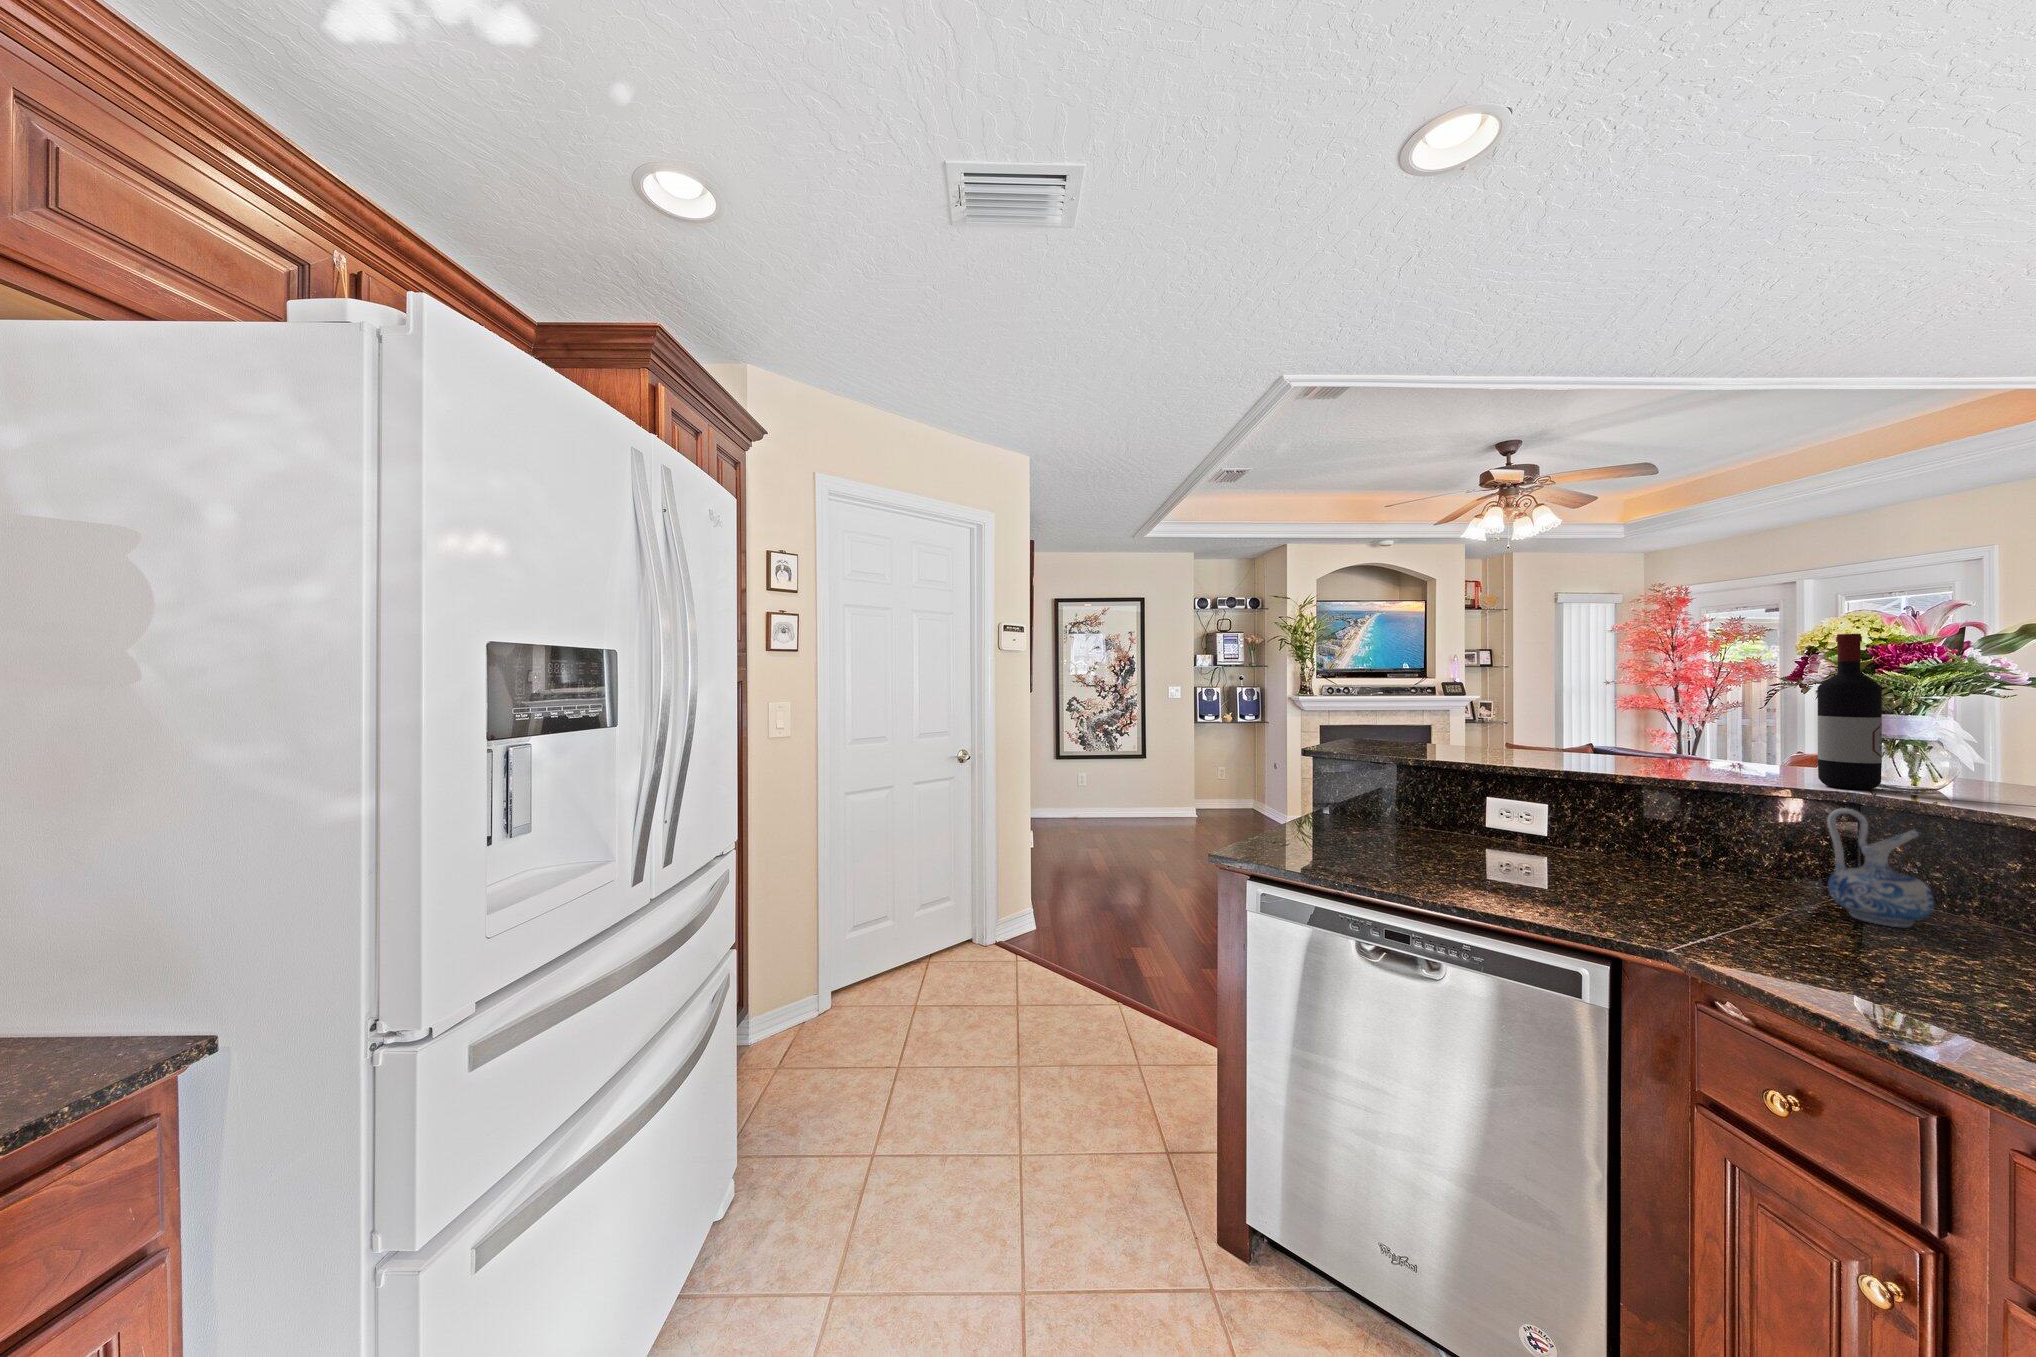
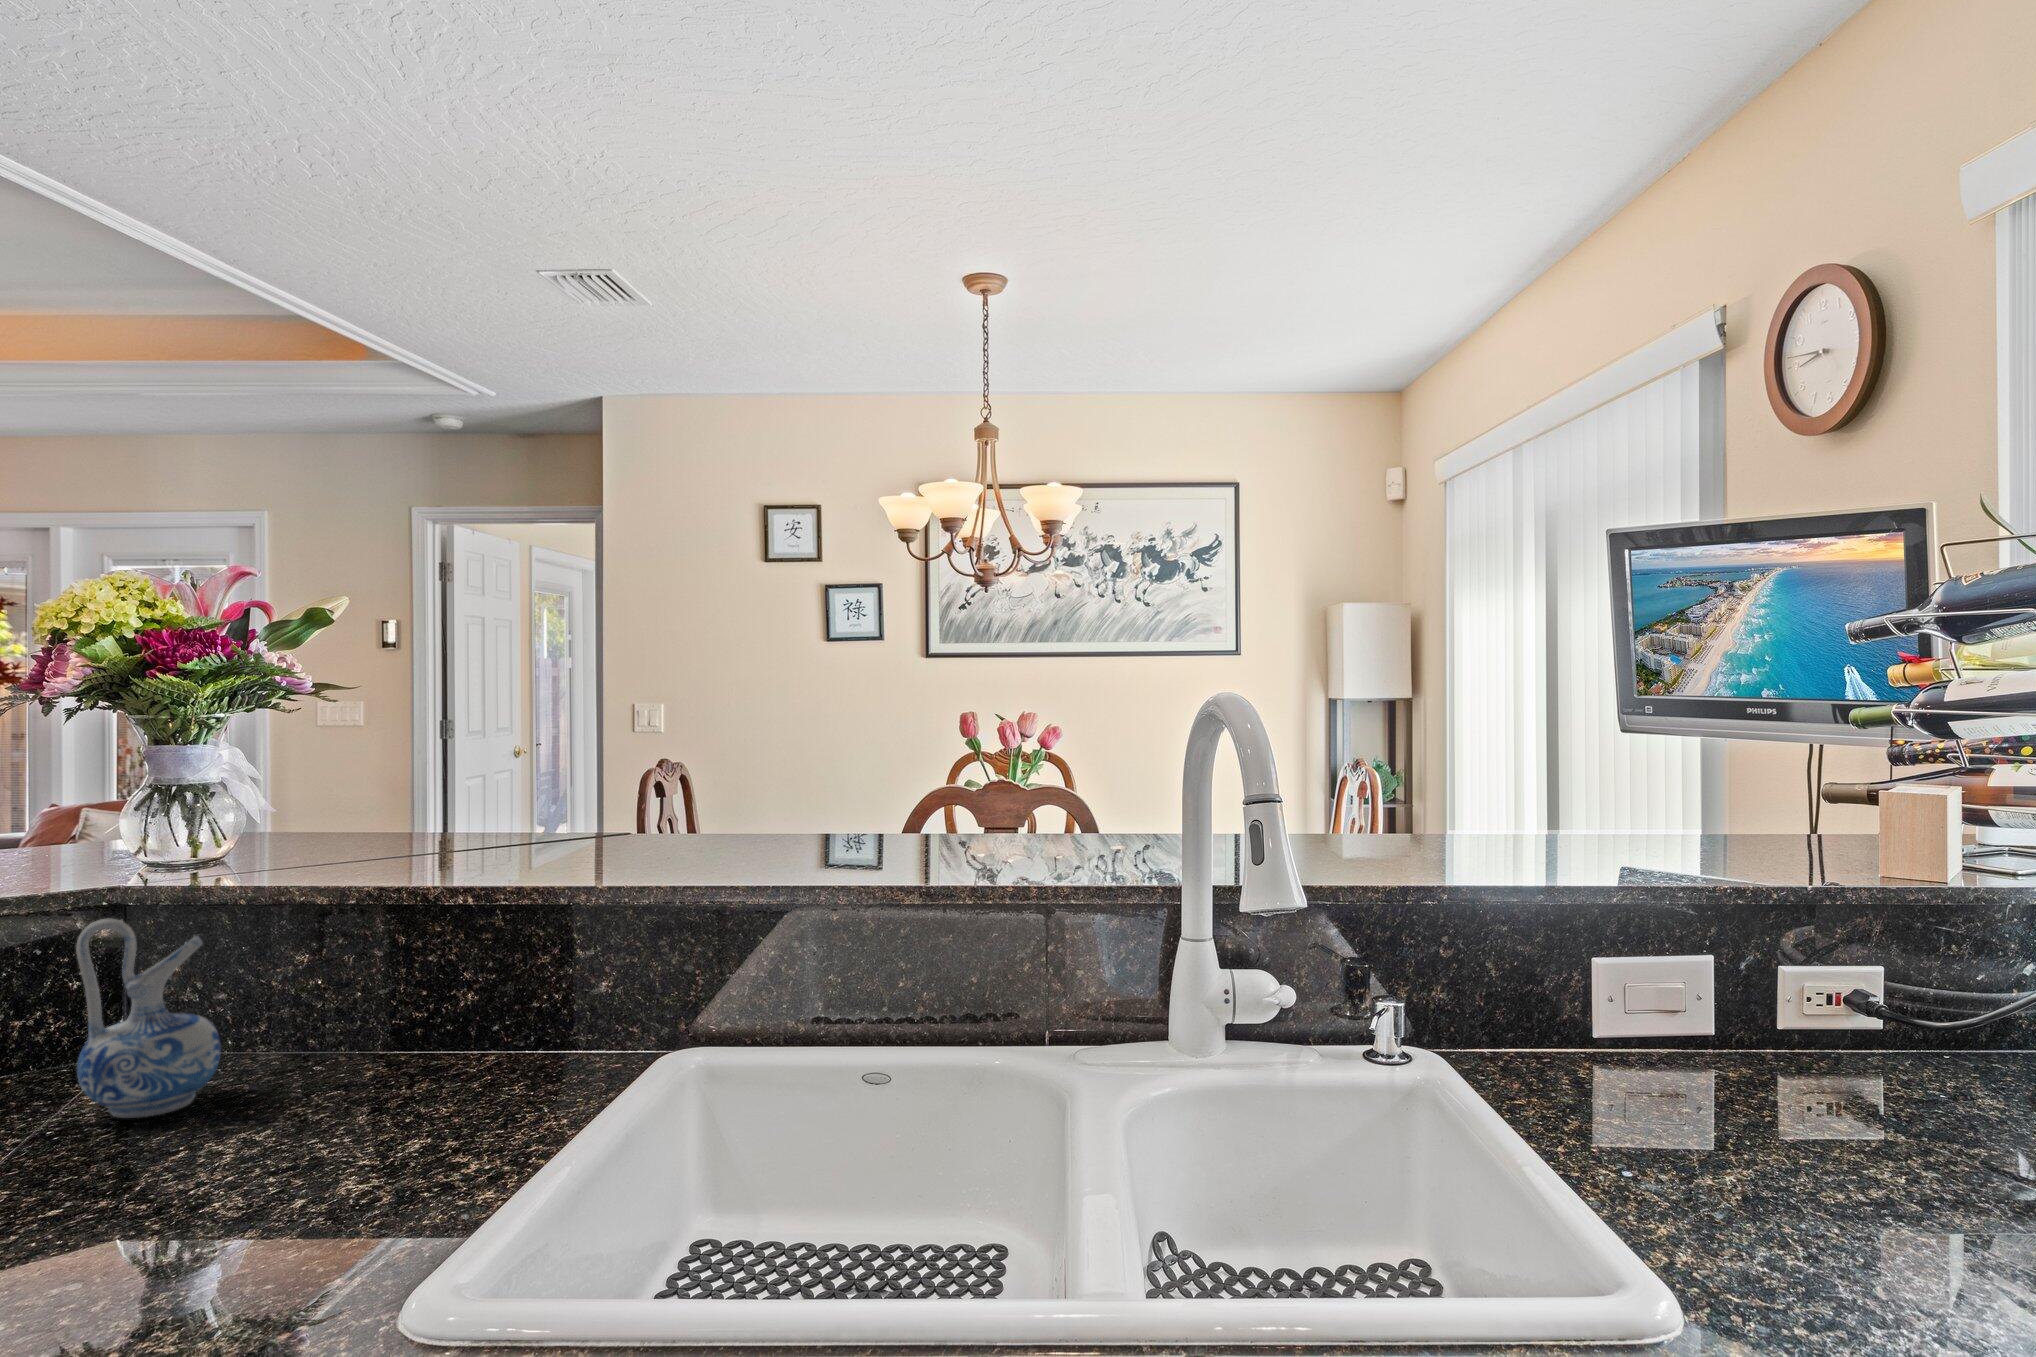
wine bottle: present [1817,634,1882,789] -> none [65,606,155,878]

